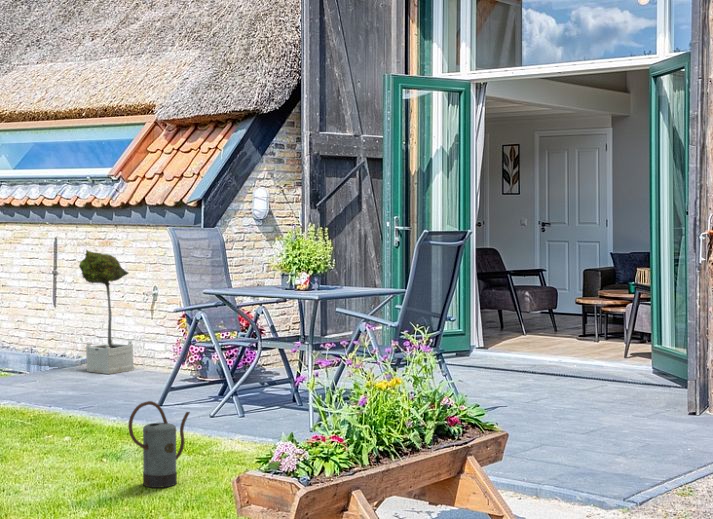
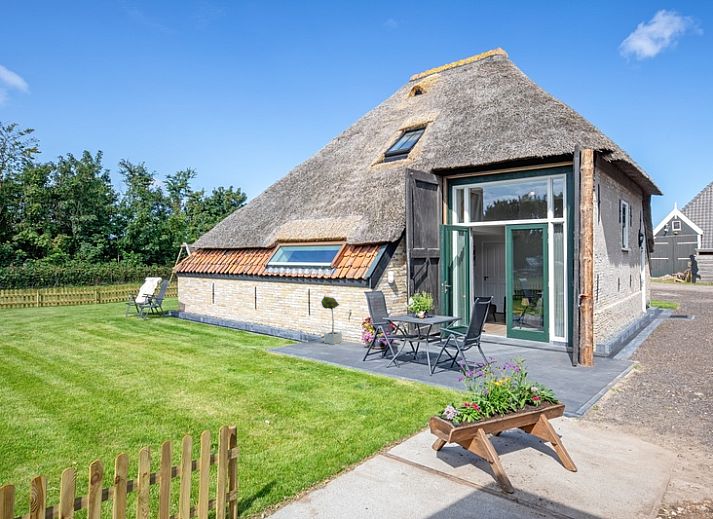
watering can: present [128,401,190,488] -> none [376,370,395,404]

